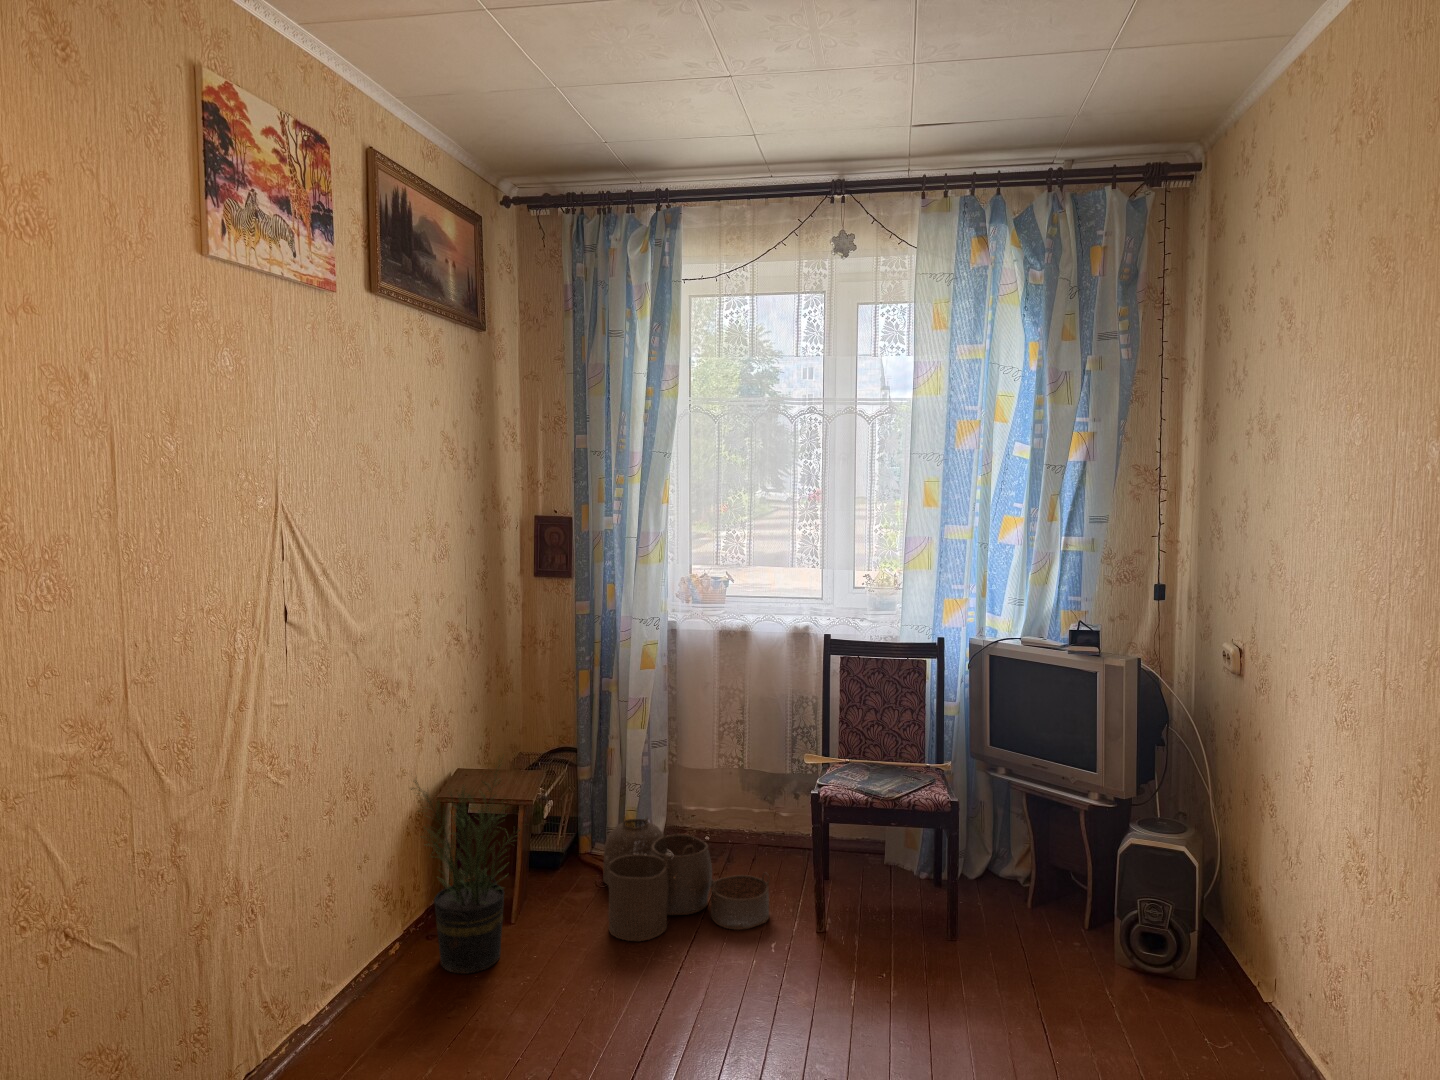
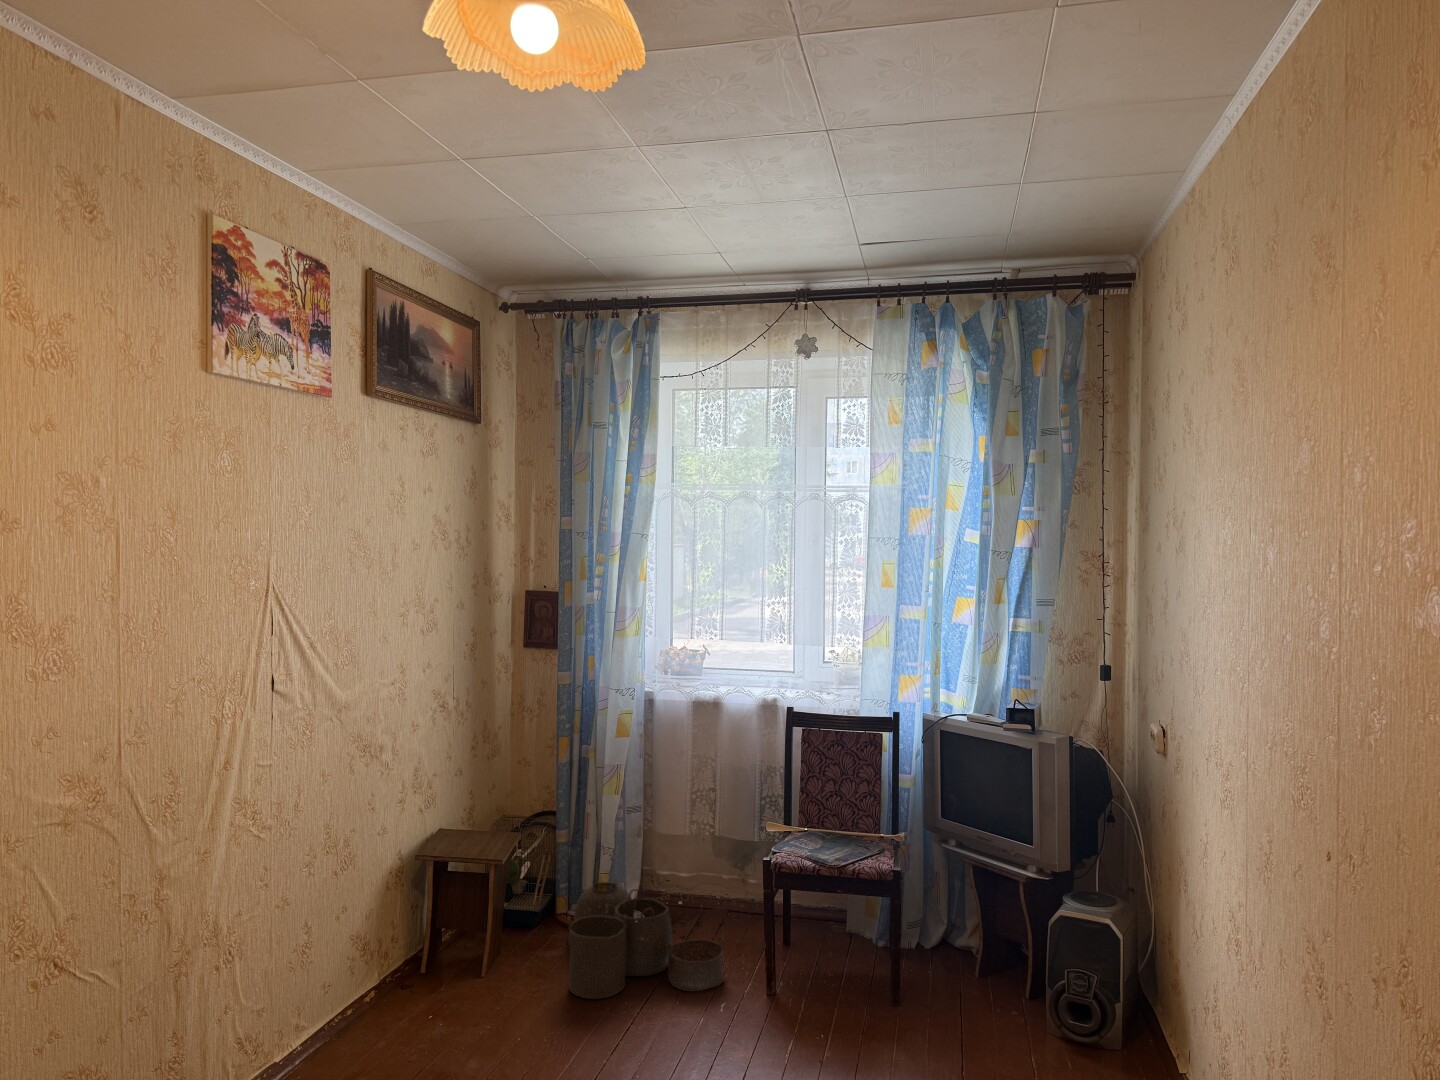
potted plant: present [411,765,521,974] -> none [376,816,493,1024]

